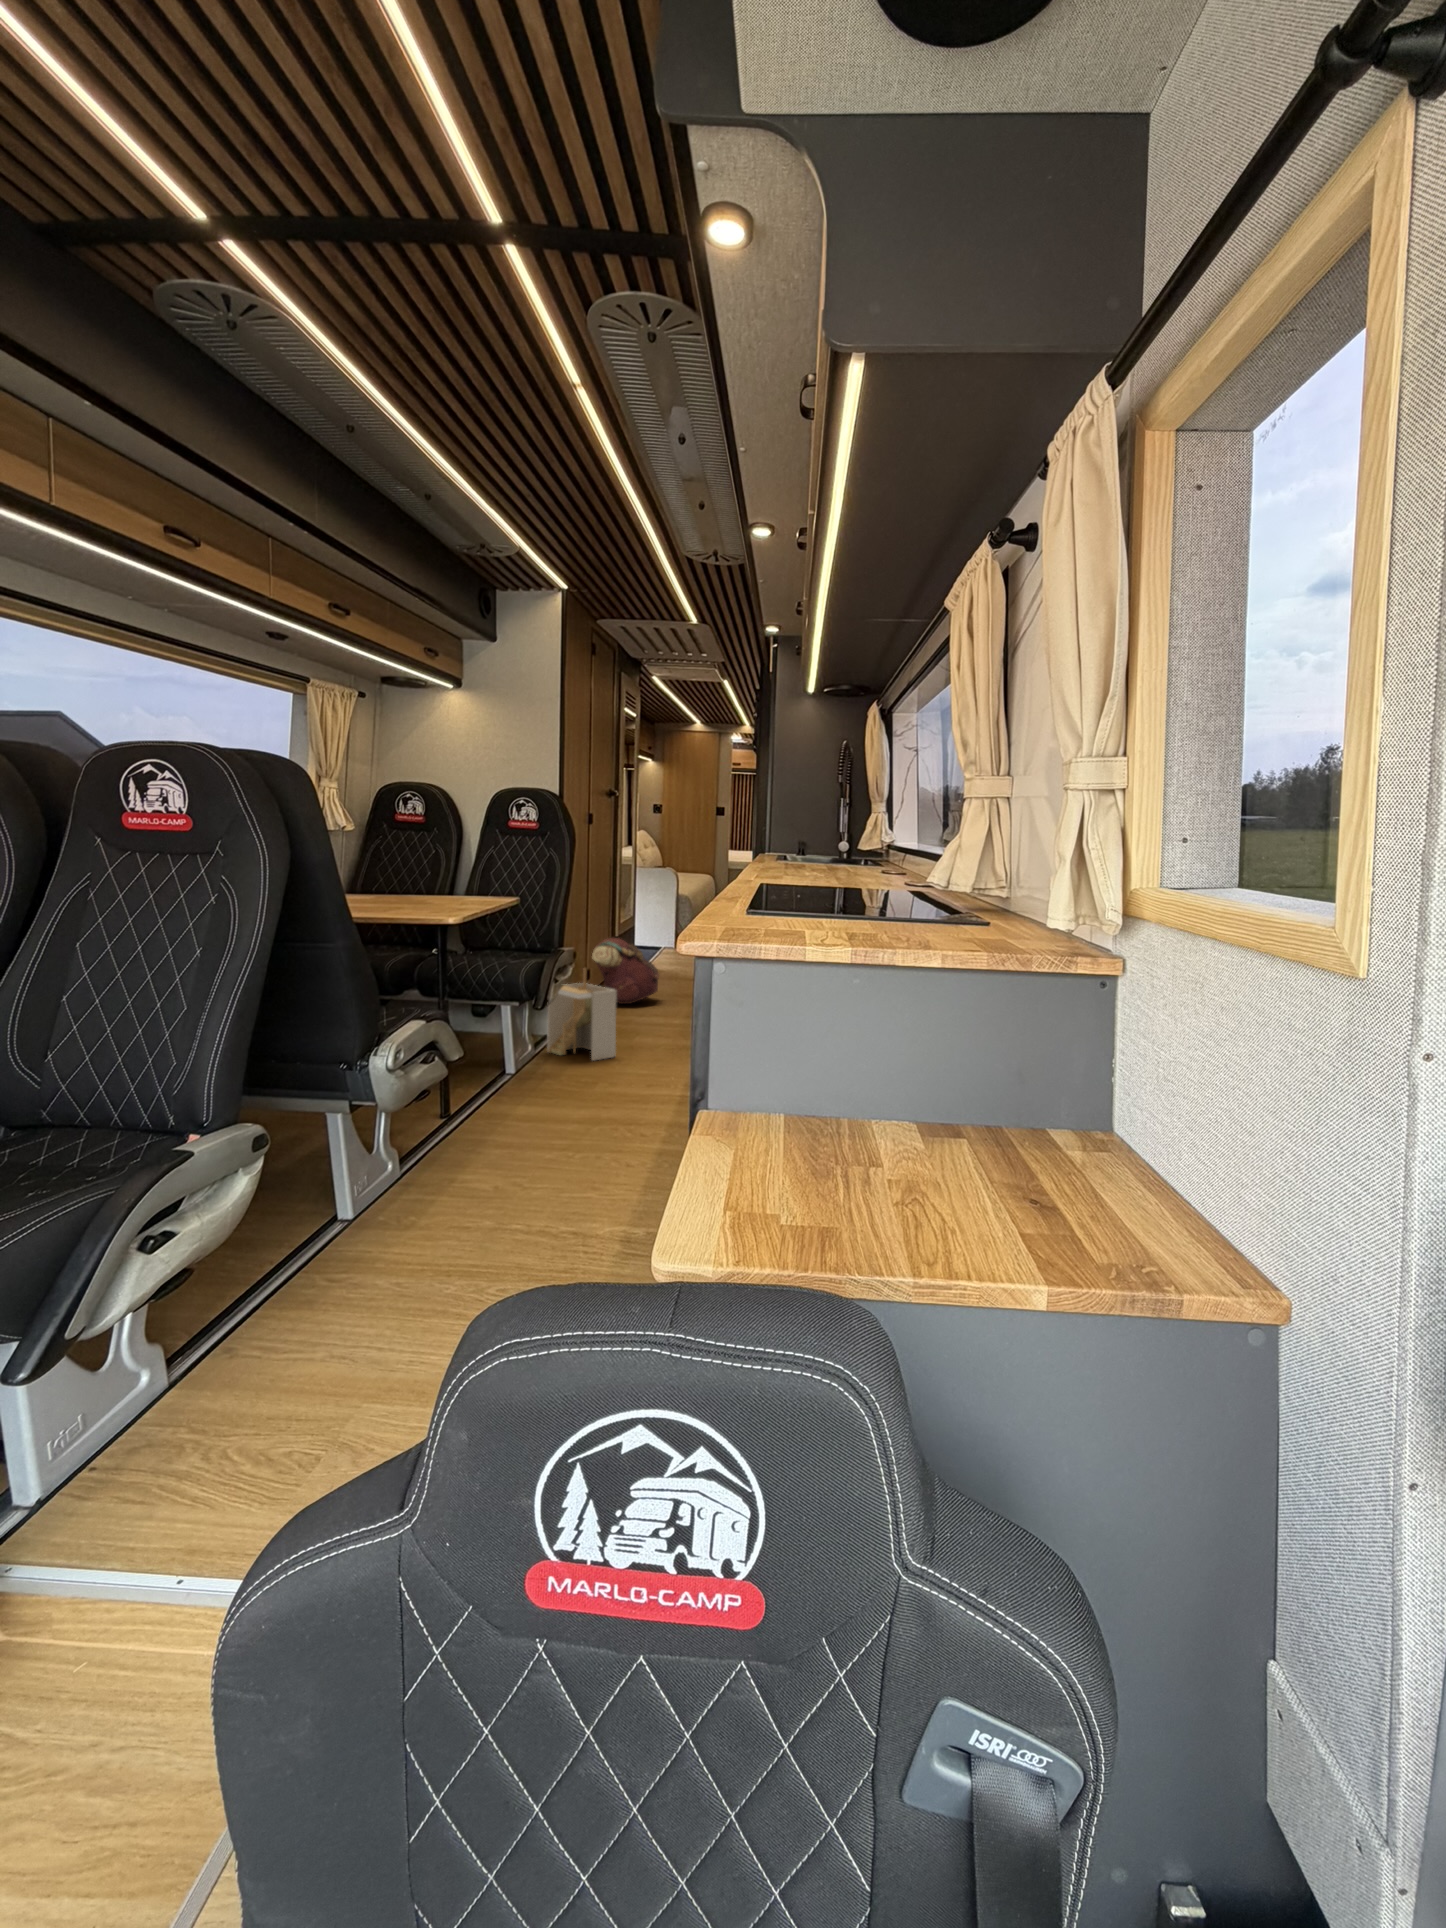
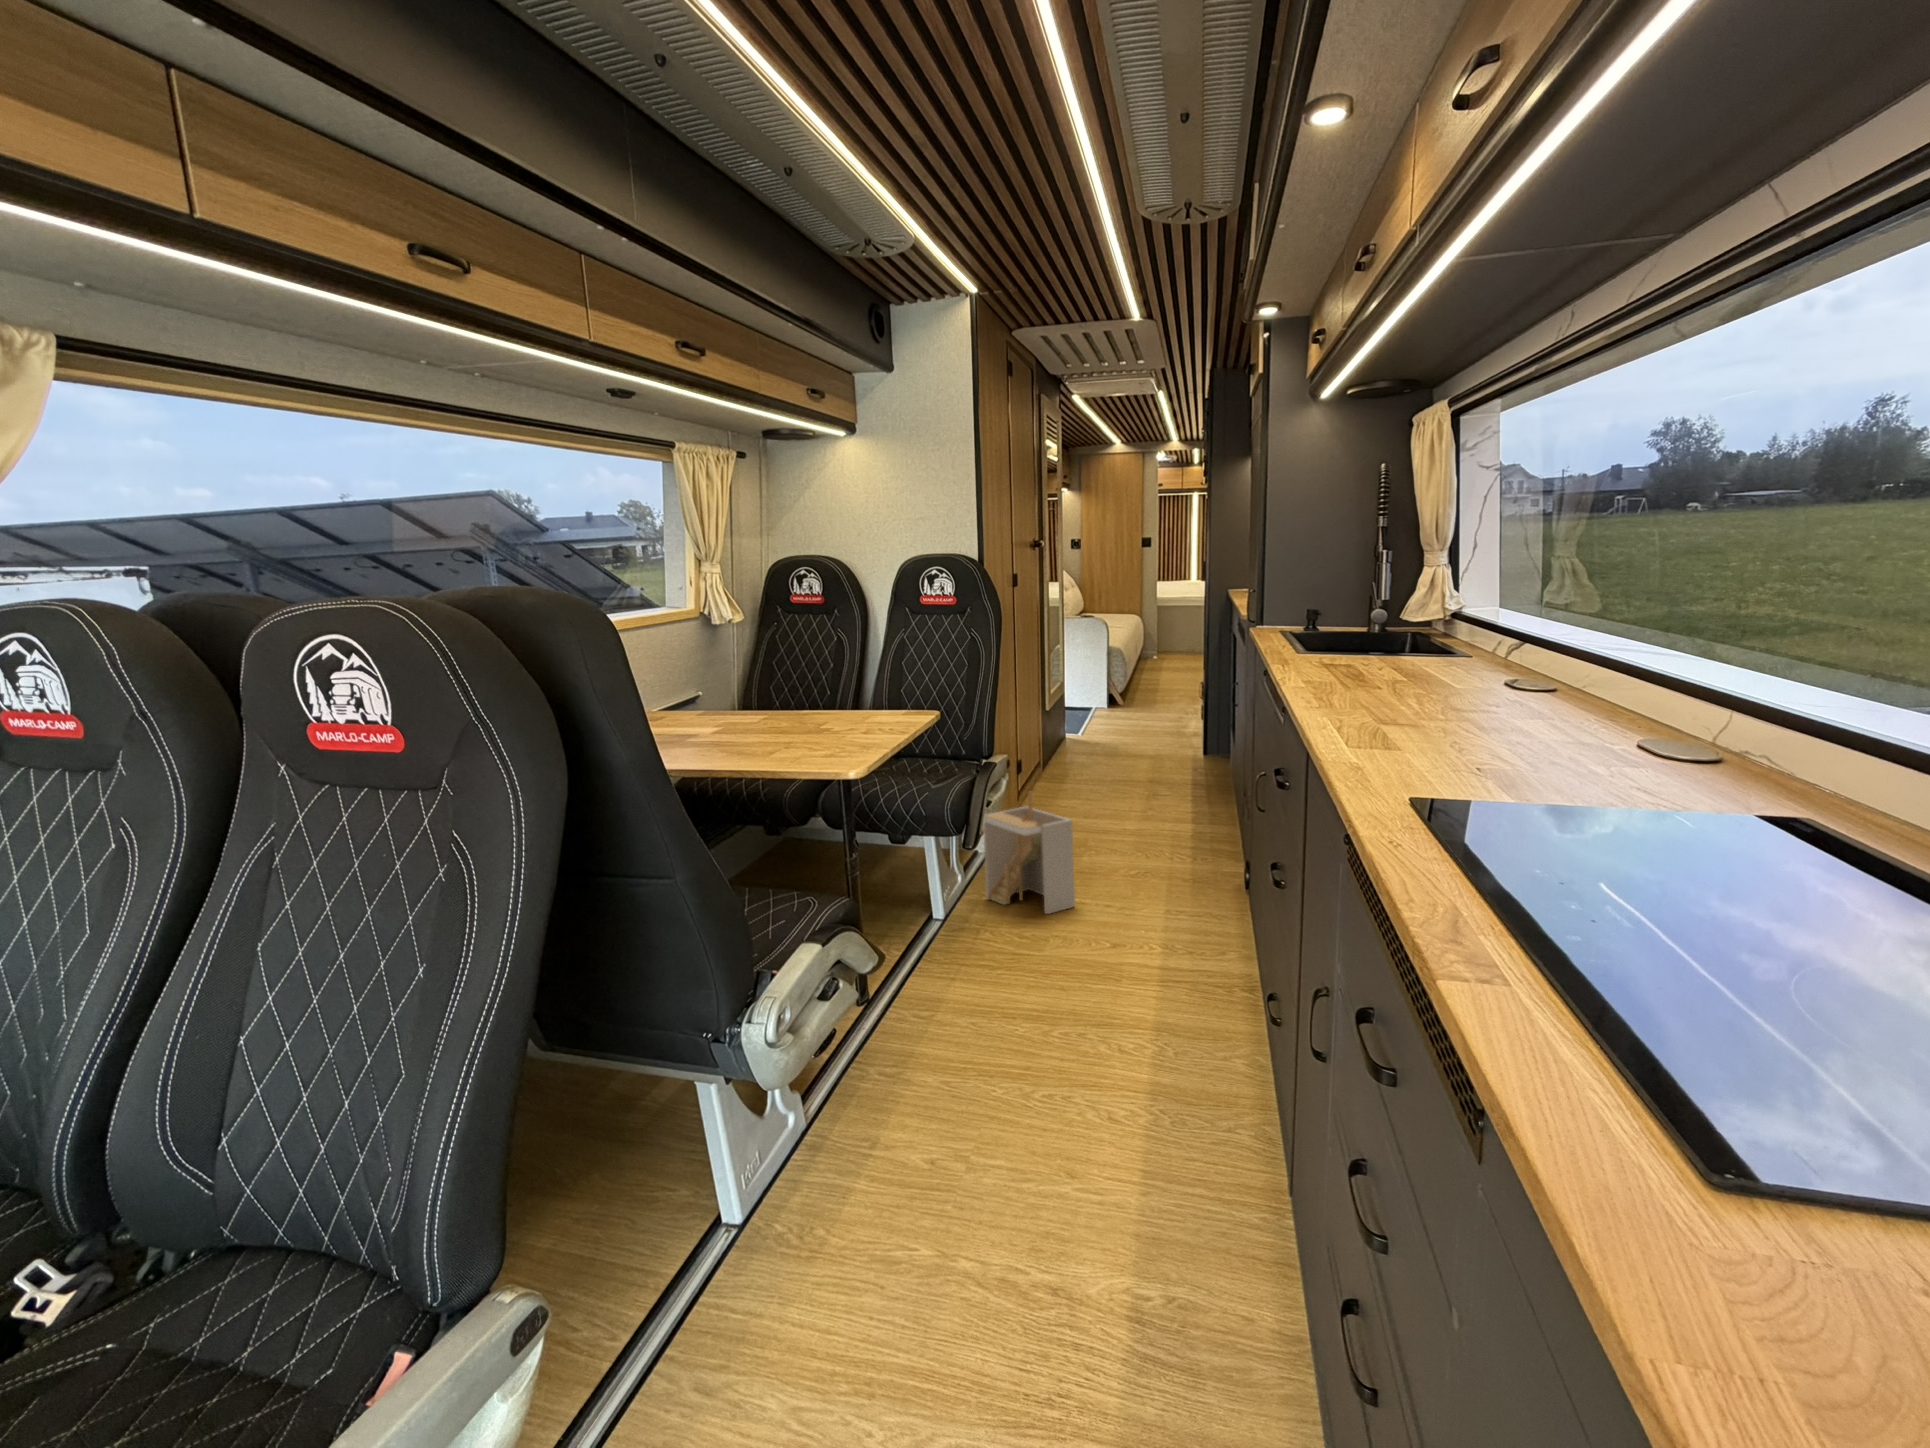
backpack: present [592,938,659,1004] -> none [1028,728,1113,812]

